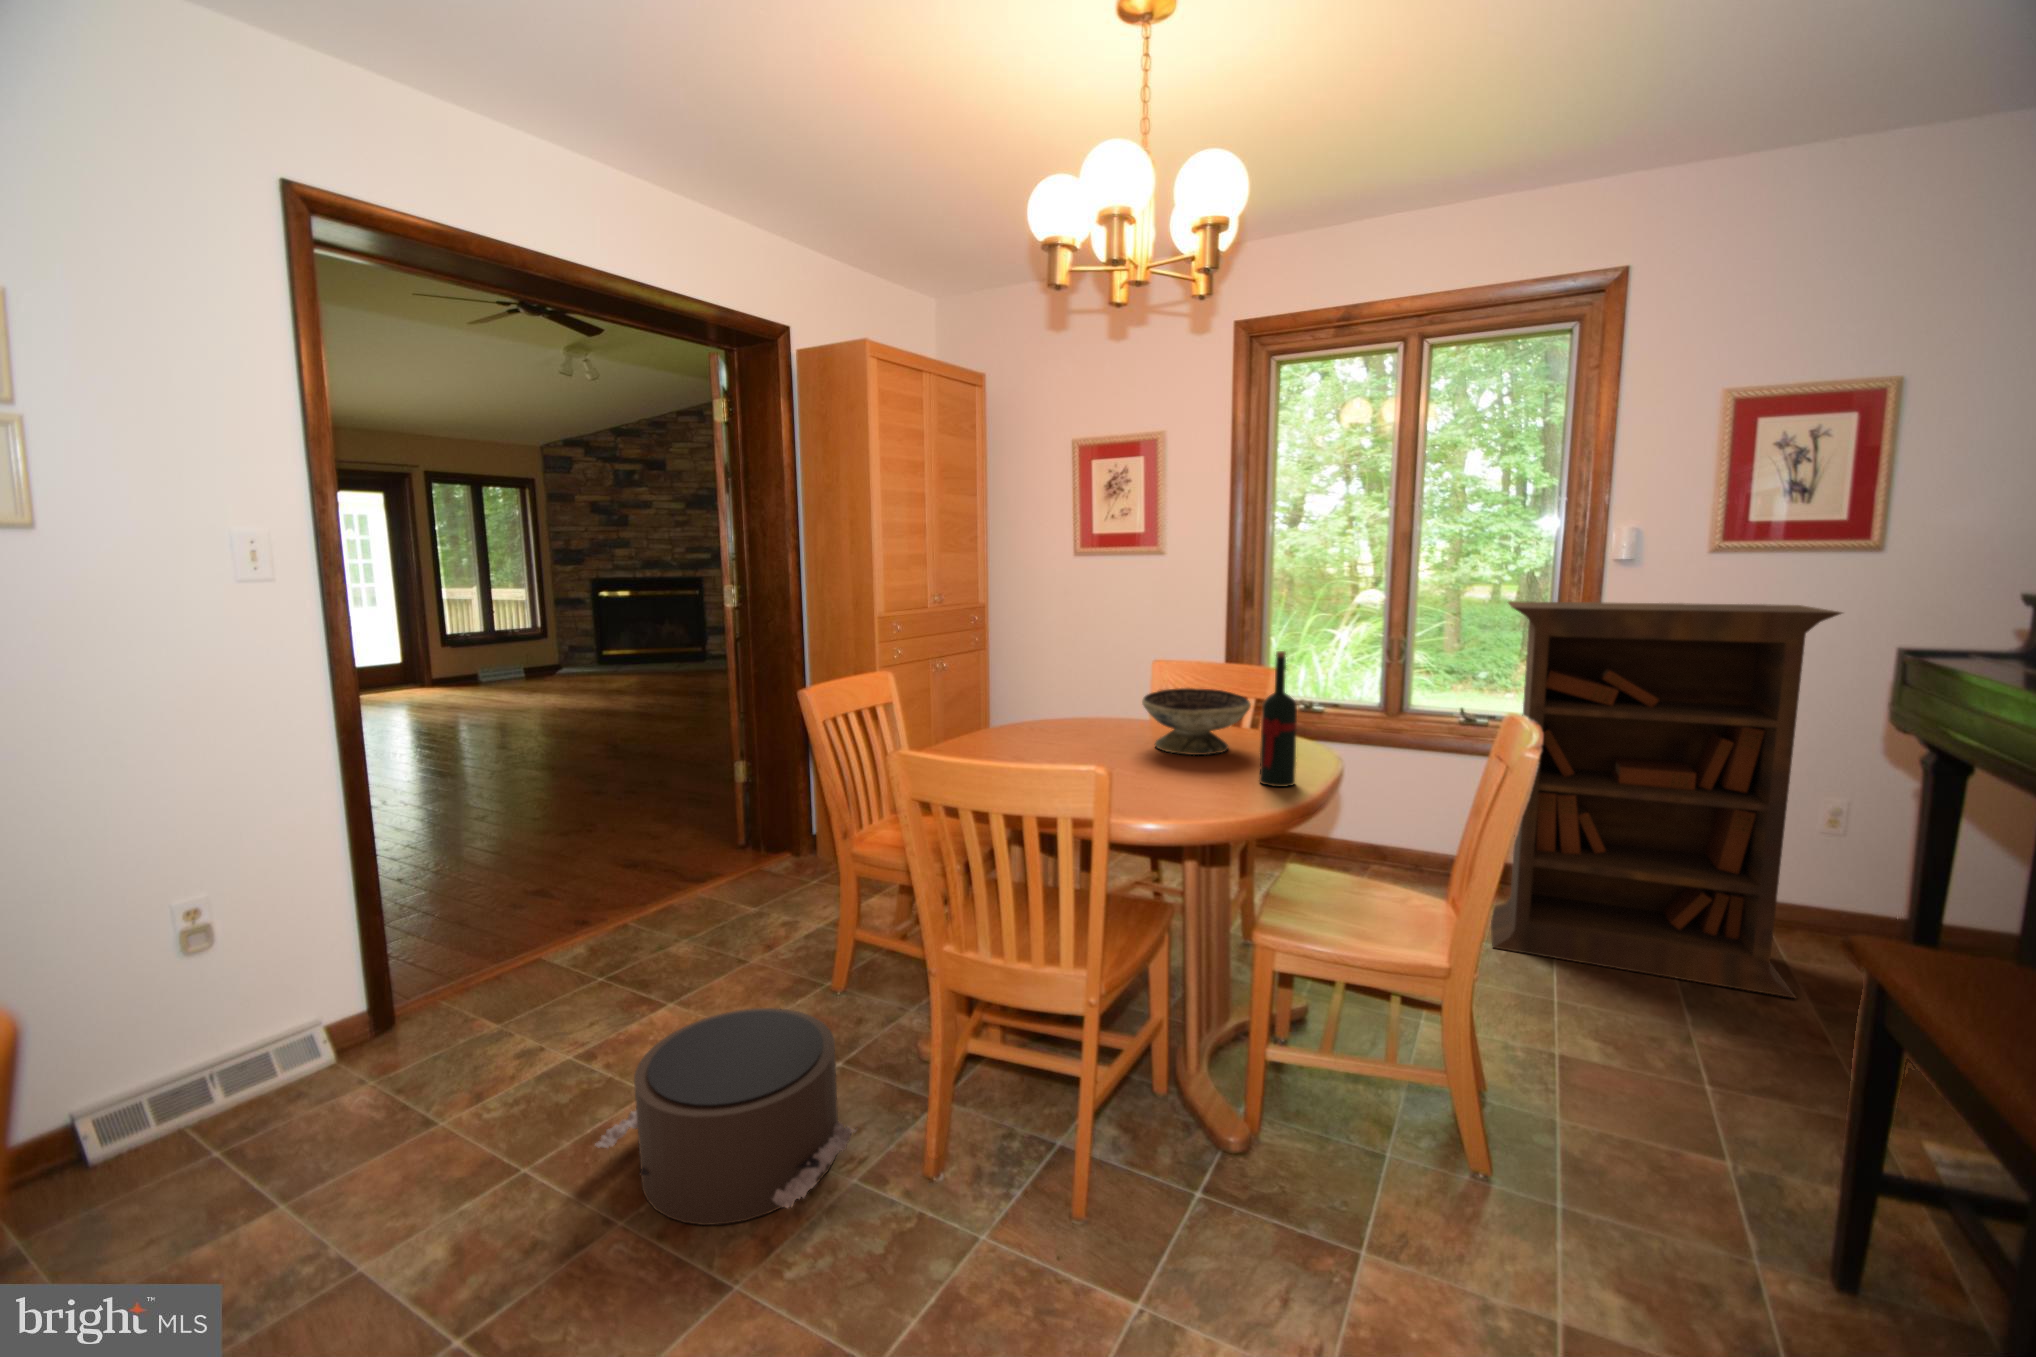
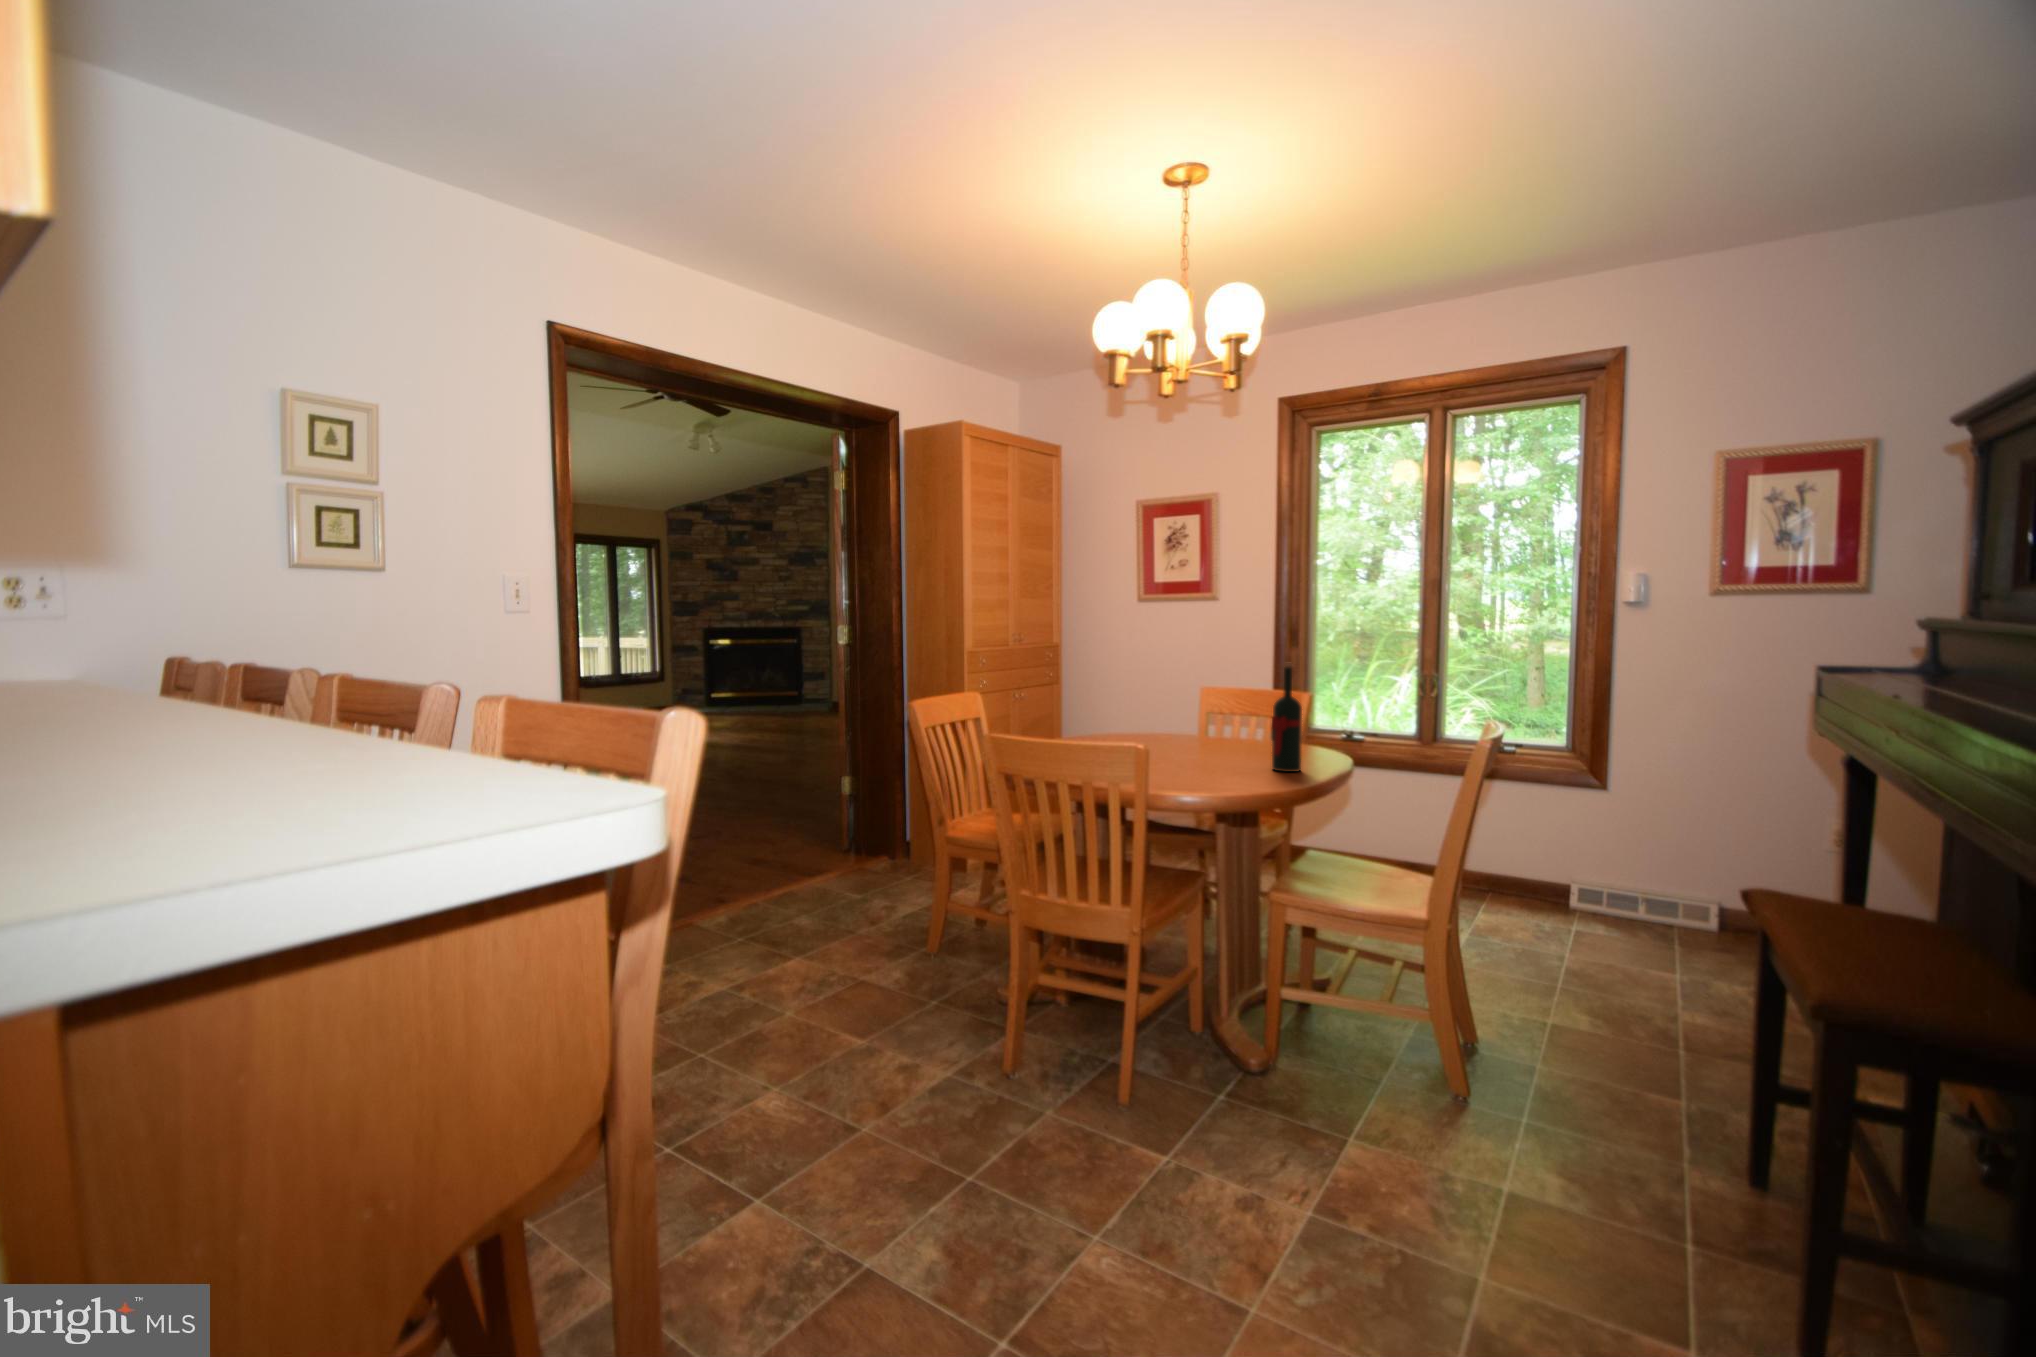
bookcase: present [1491,601,1842,998] -> none [1507,638,1809,995]
decorative bowl: present [1142,688,1251,755] -> none [1182,702,1273,753]
pouf: present [595,1008,857,1225] -> none [745,943,944,1088]

